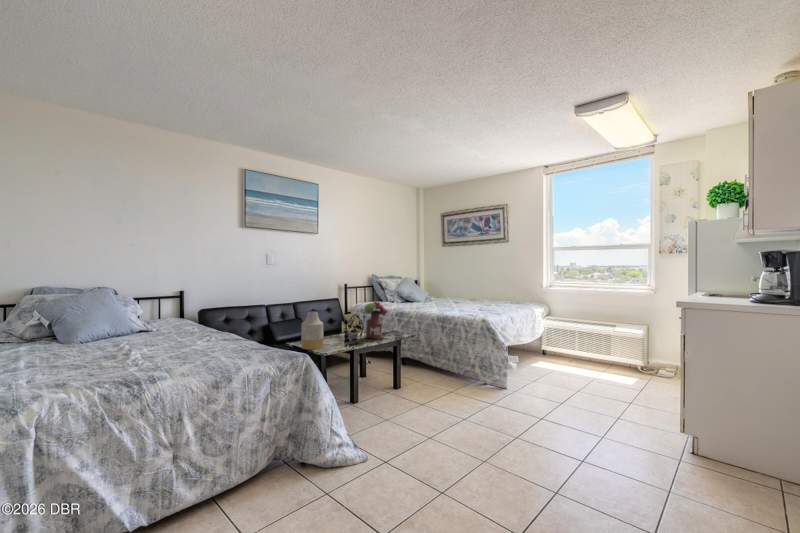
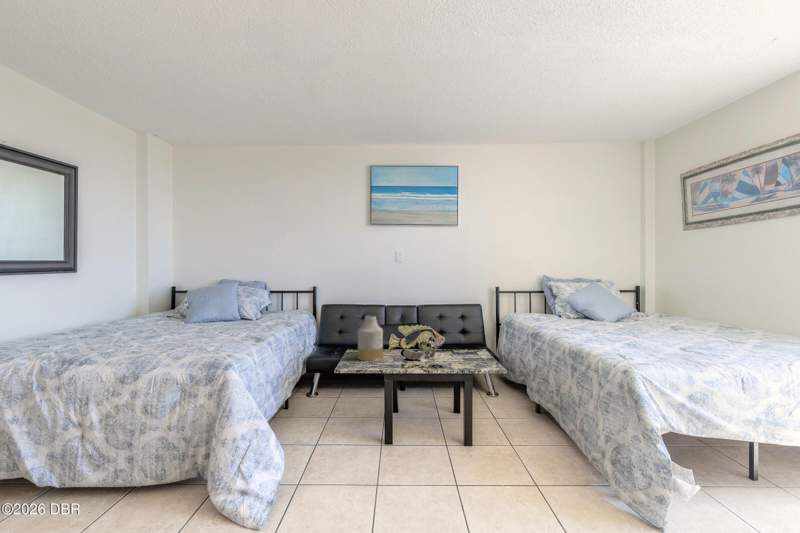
flower arrangement: present [364,301,388,339] -> none [441,311,476,363]

